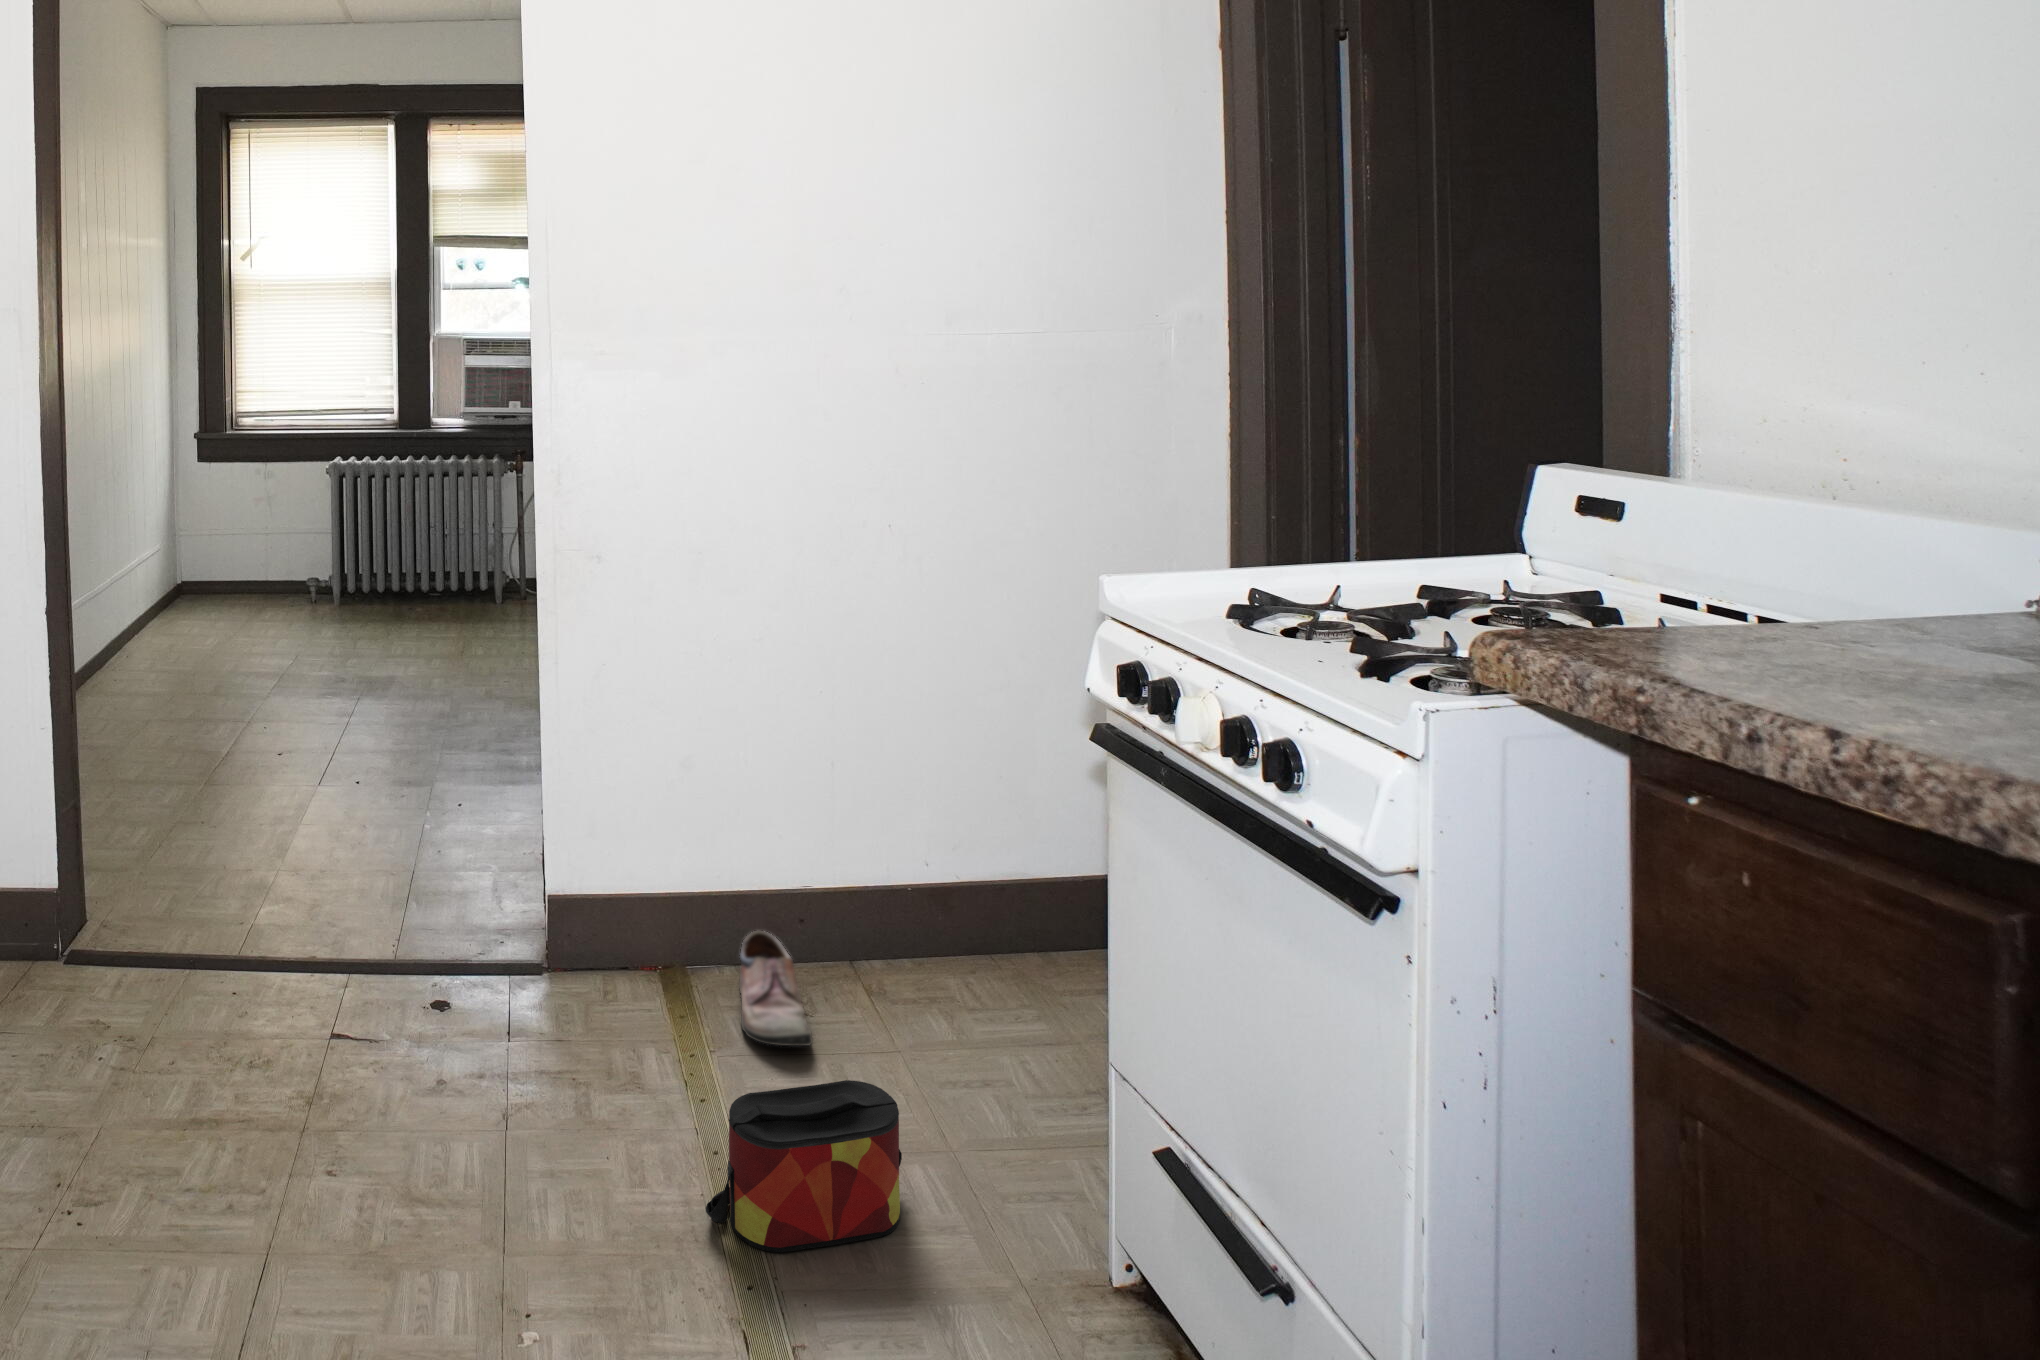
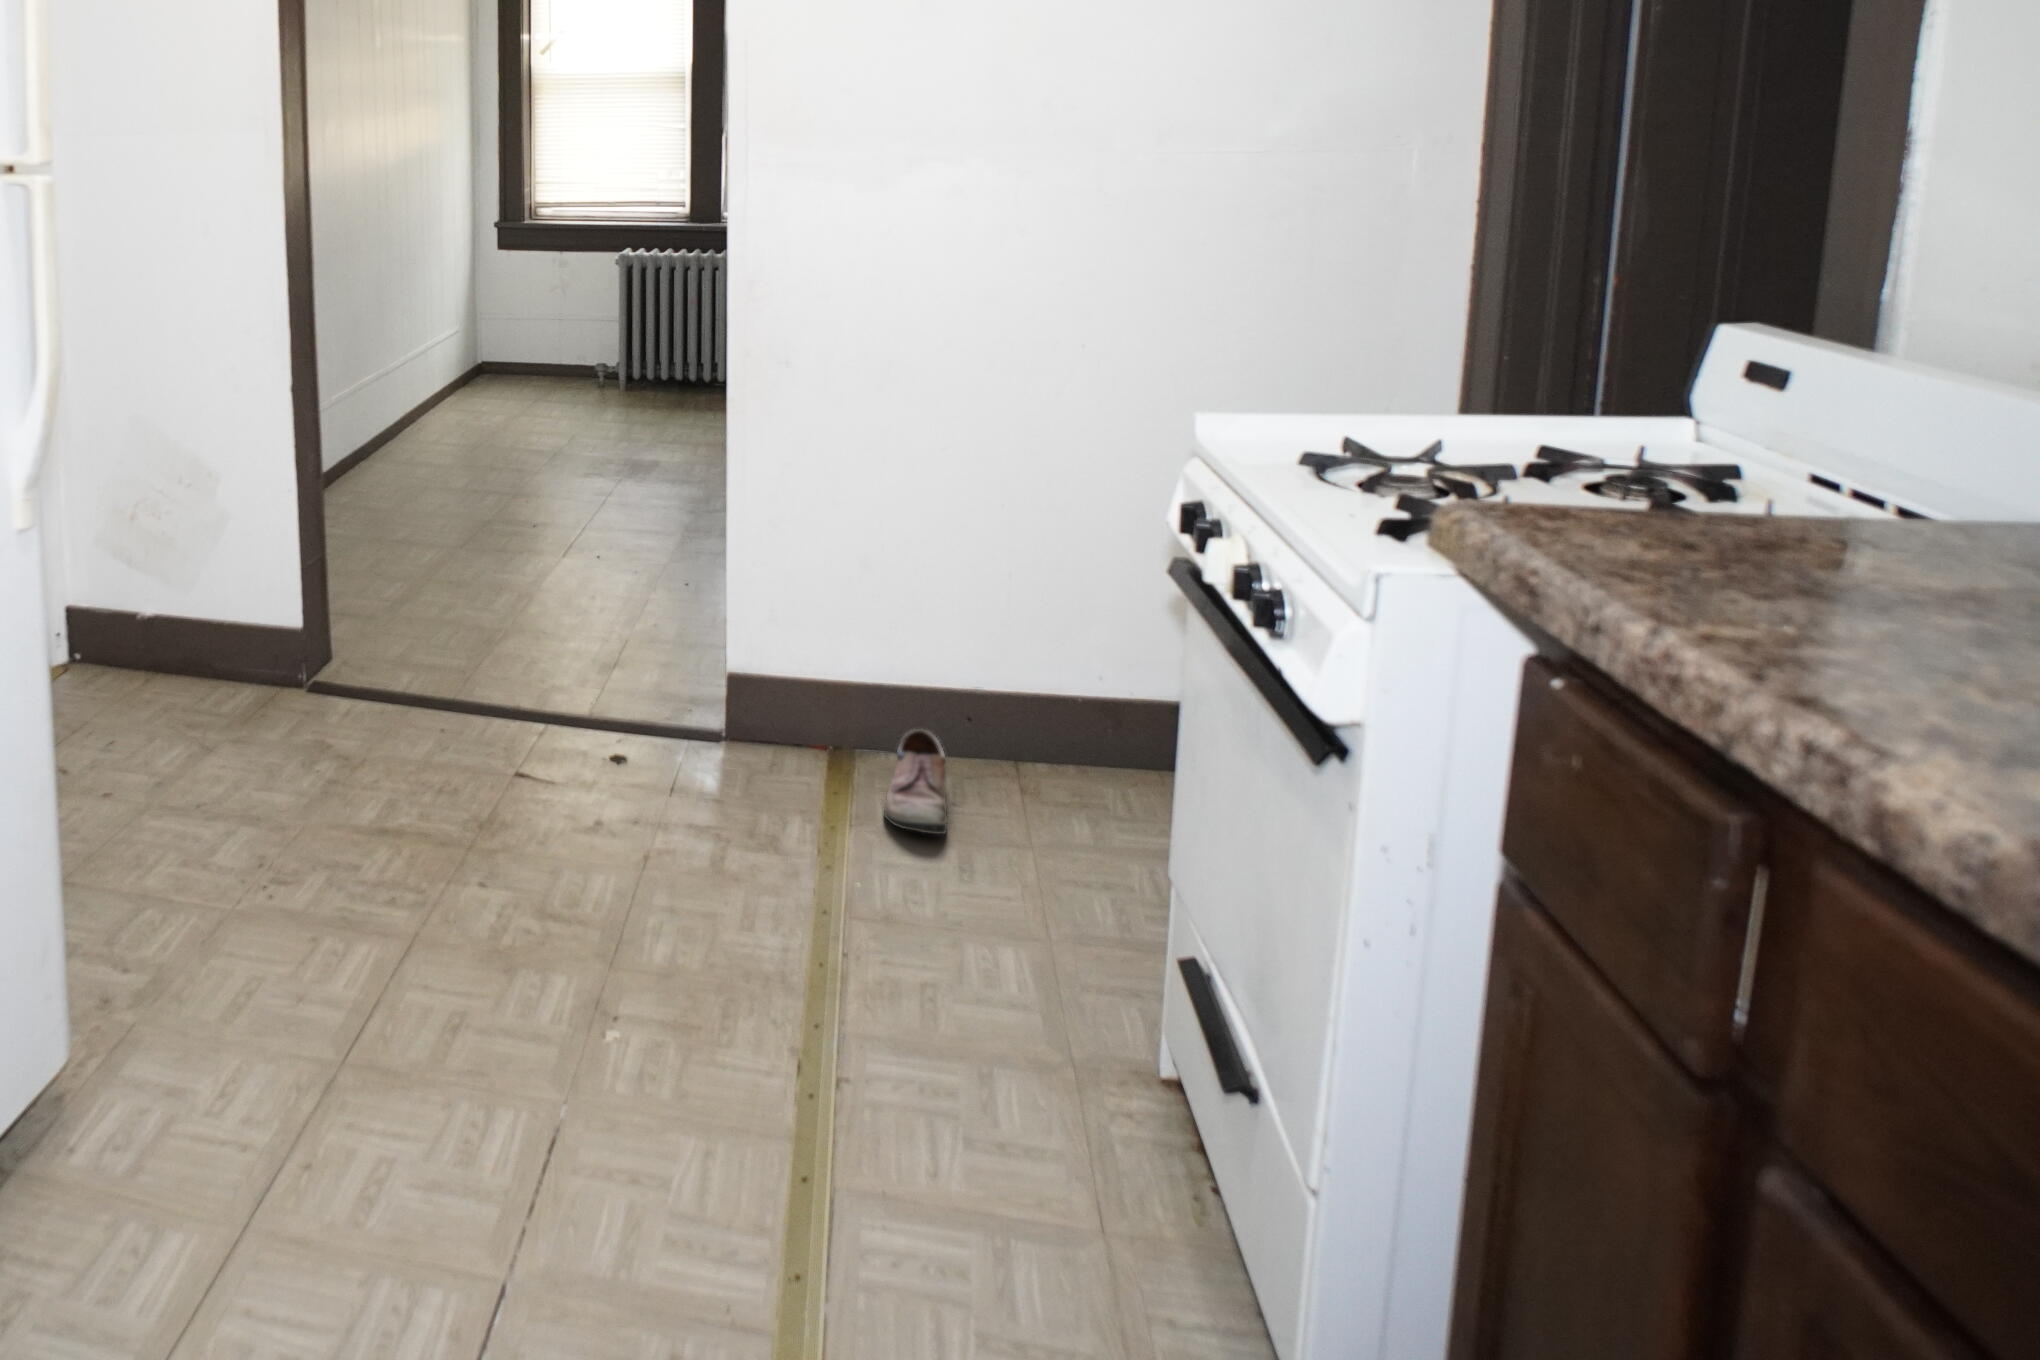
bag: present [705,1080,902,1253] -> none [790,860,983,996]

